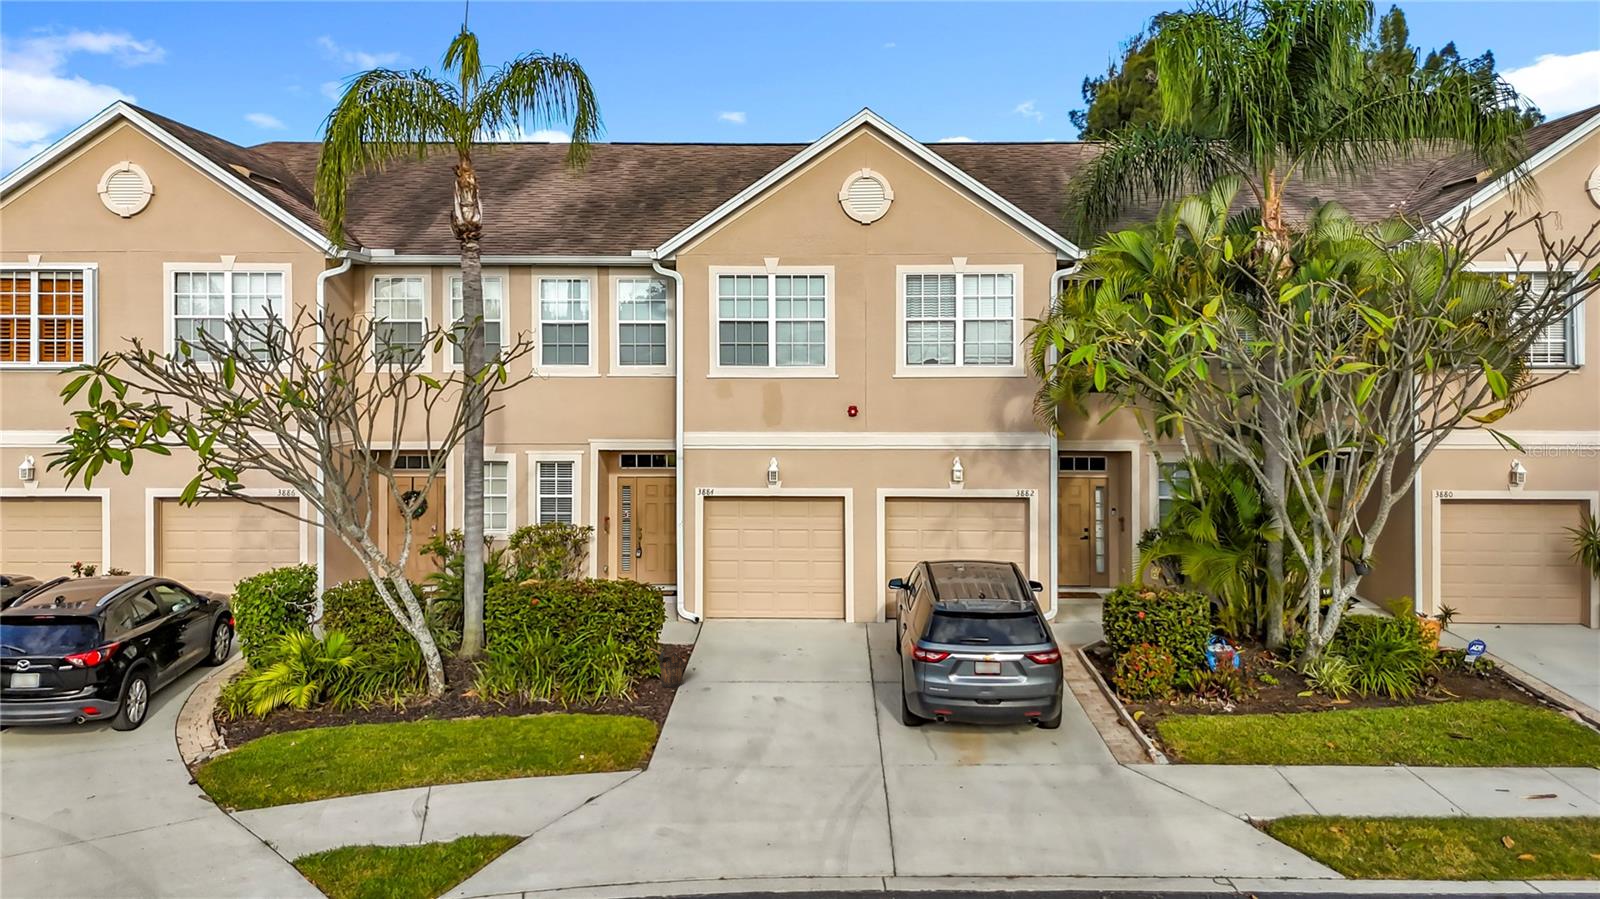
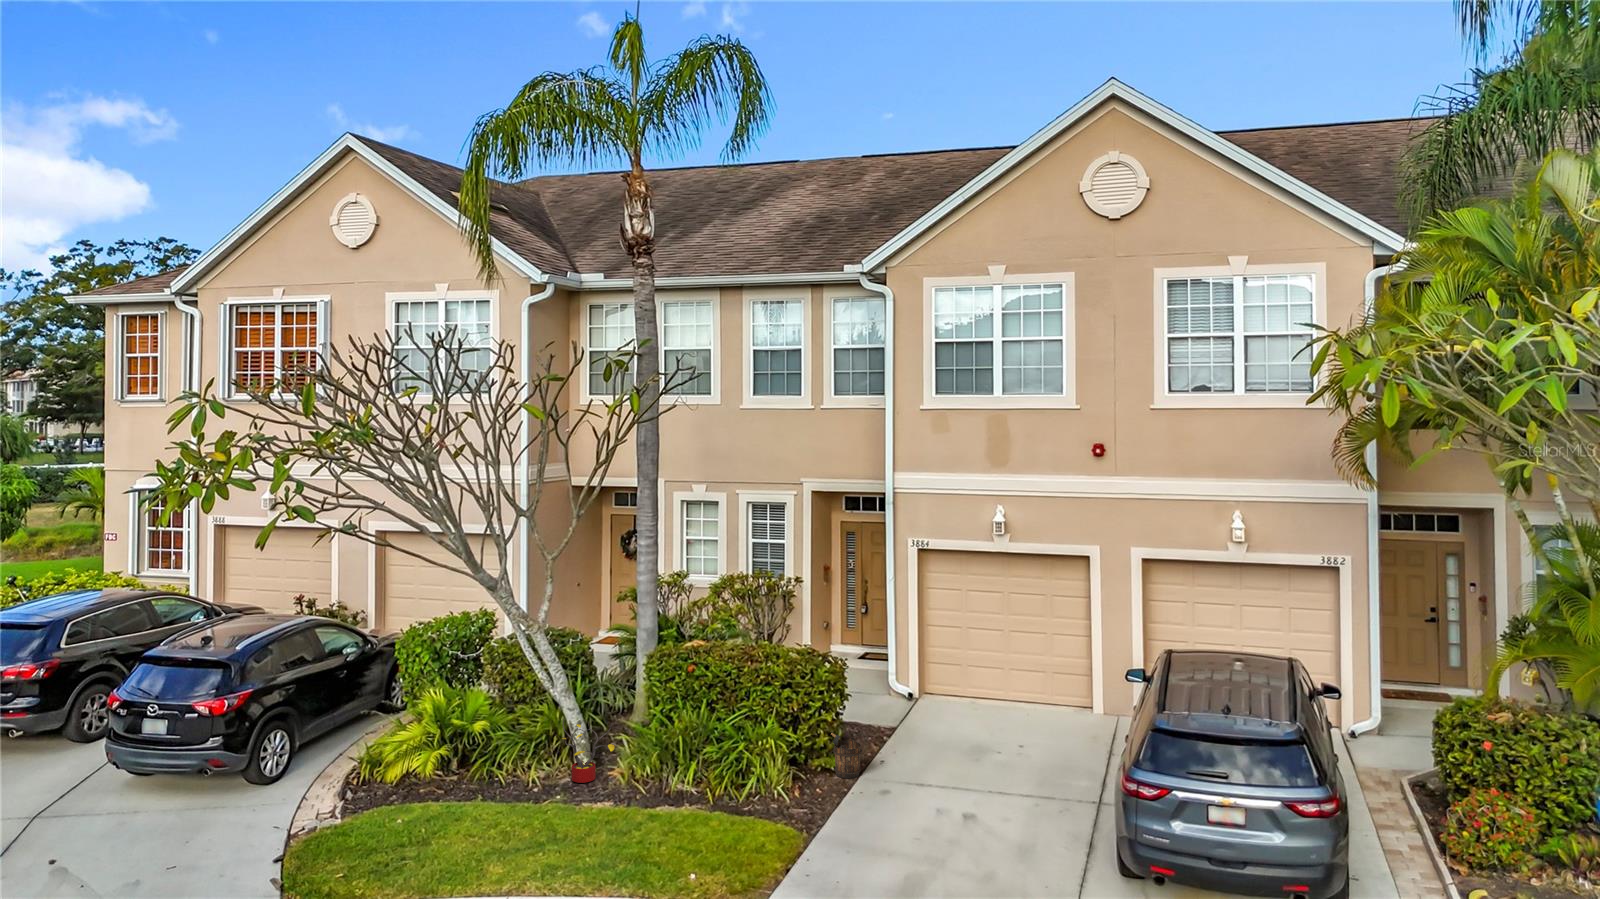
decorative plant: none [408,659,463,716] -> present [562,722,615,783]

